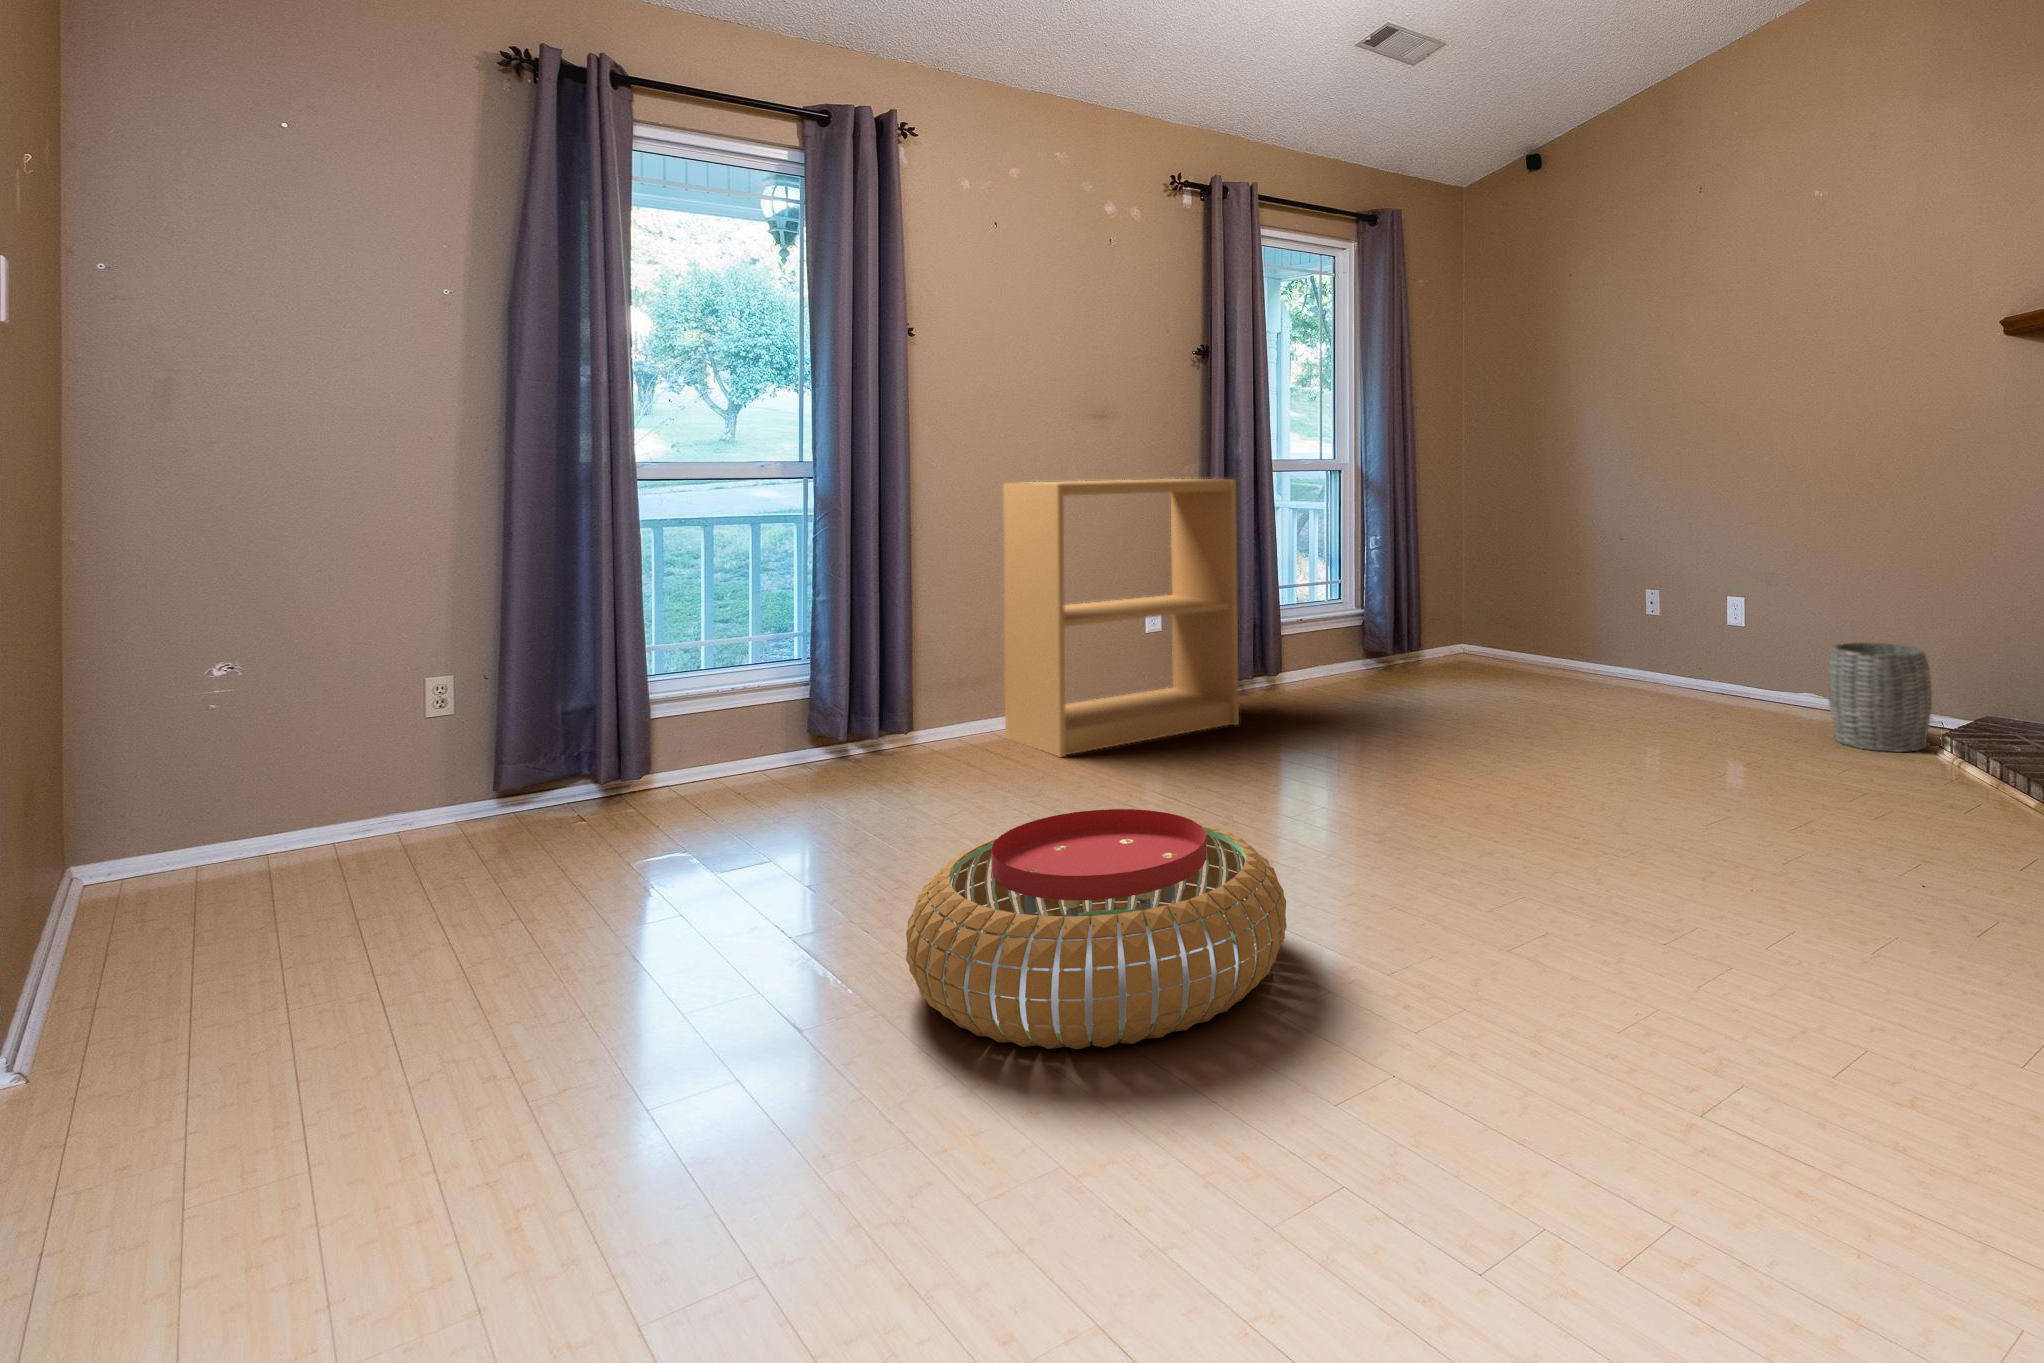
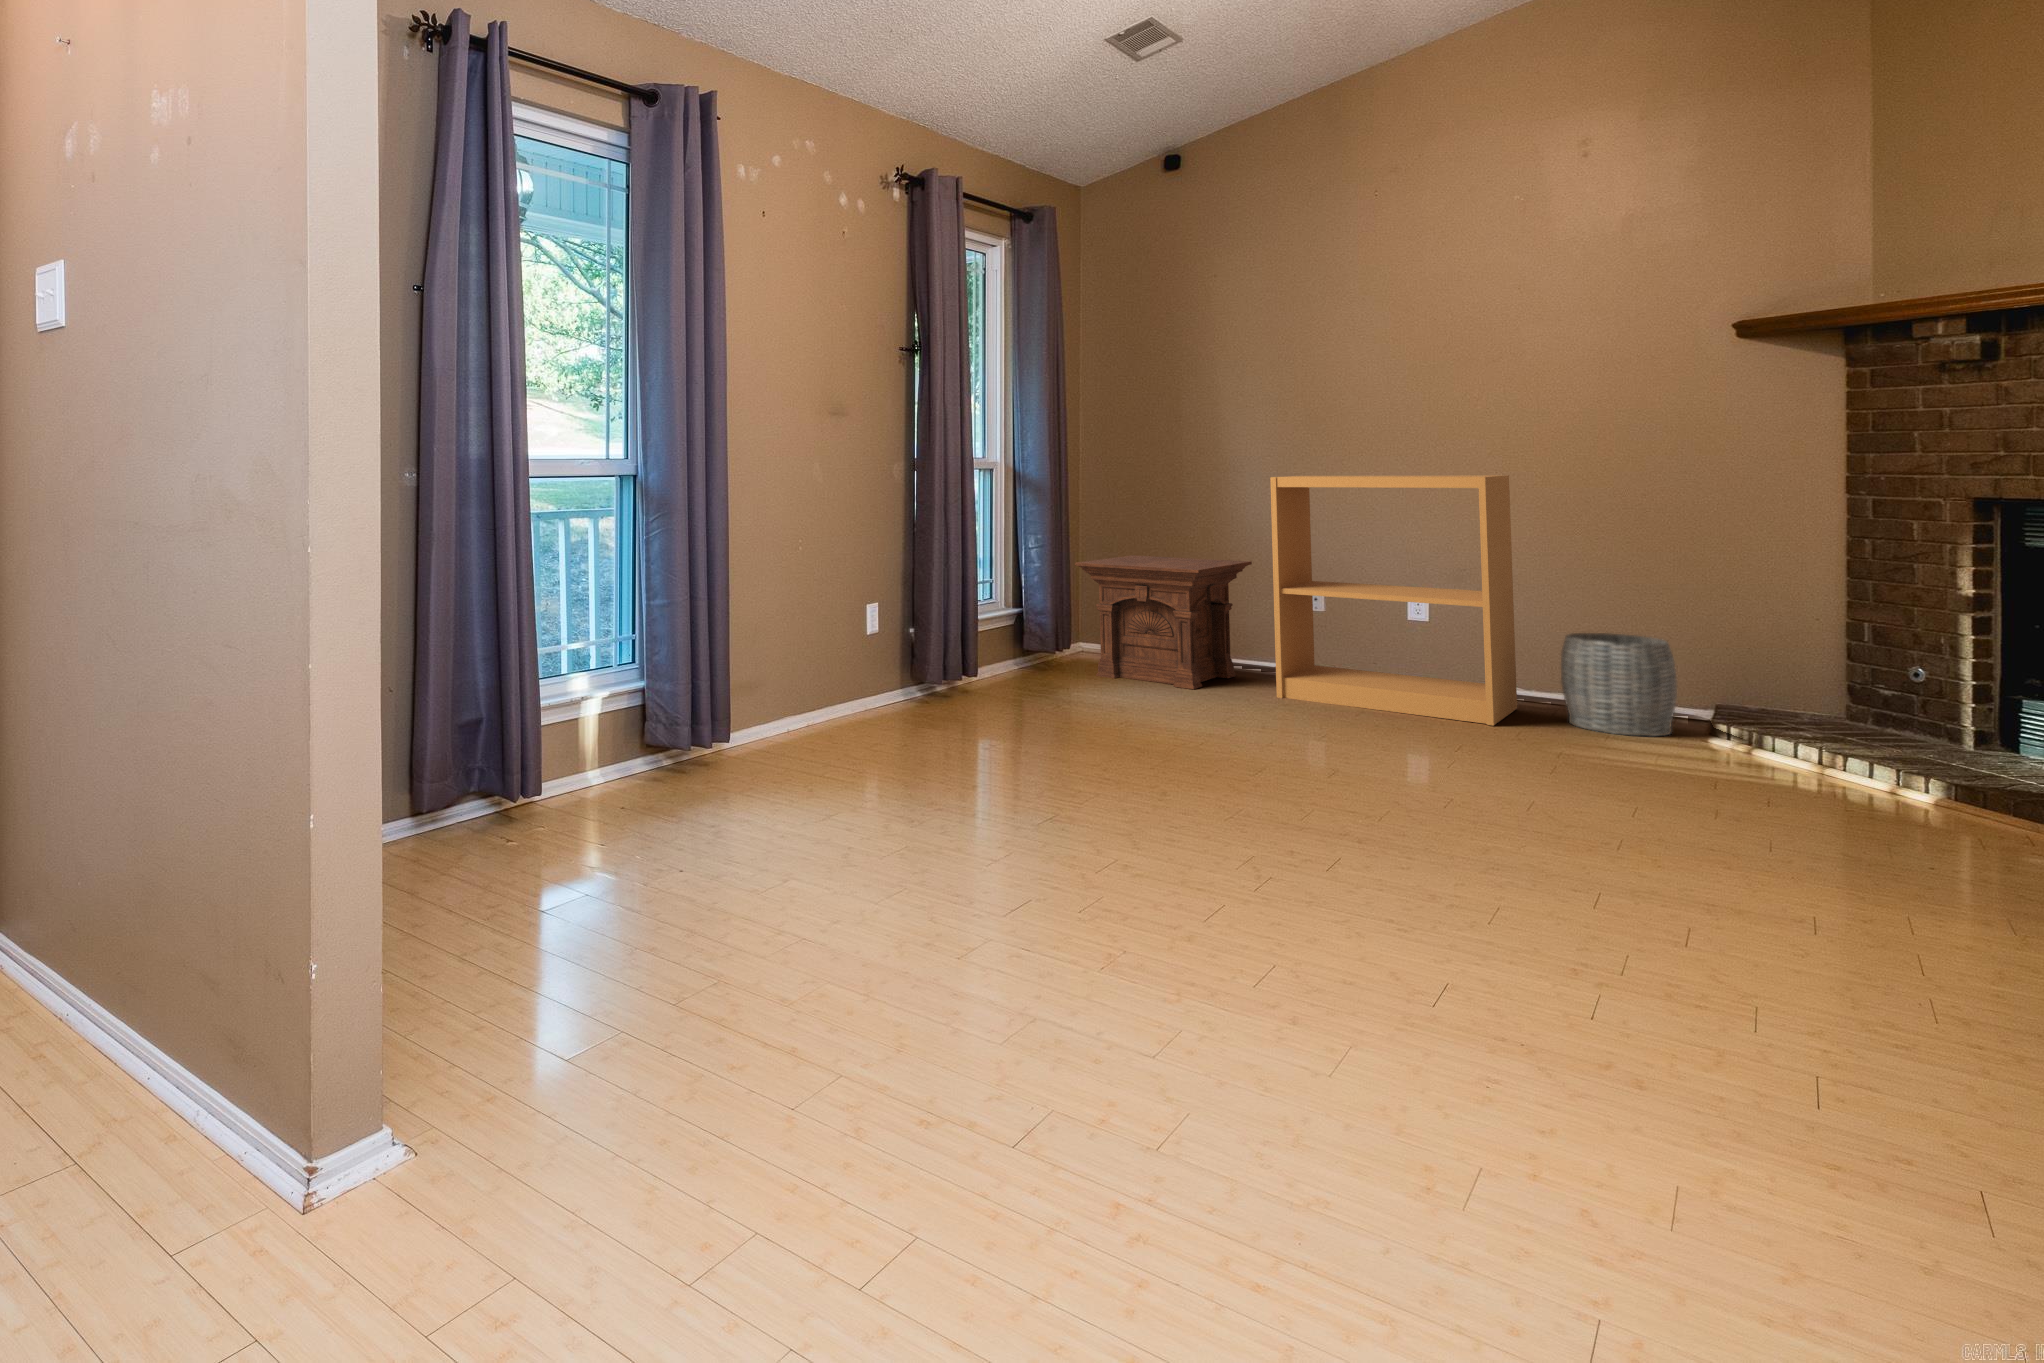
bookshelf: present [1003,479,1239,757] -> present [1270,475,1517,726]
side table: none [1416,558,1597,696] -> present [1075,555,1252,689]
pouf: present [906,809,1287,1049] -> none [1159,815,1623,1075]

